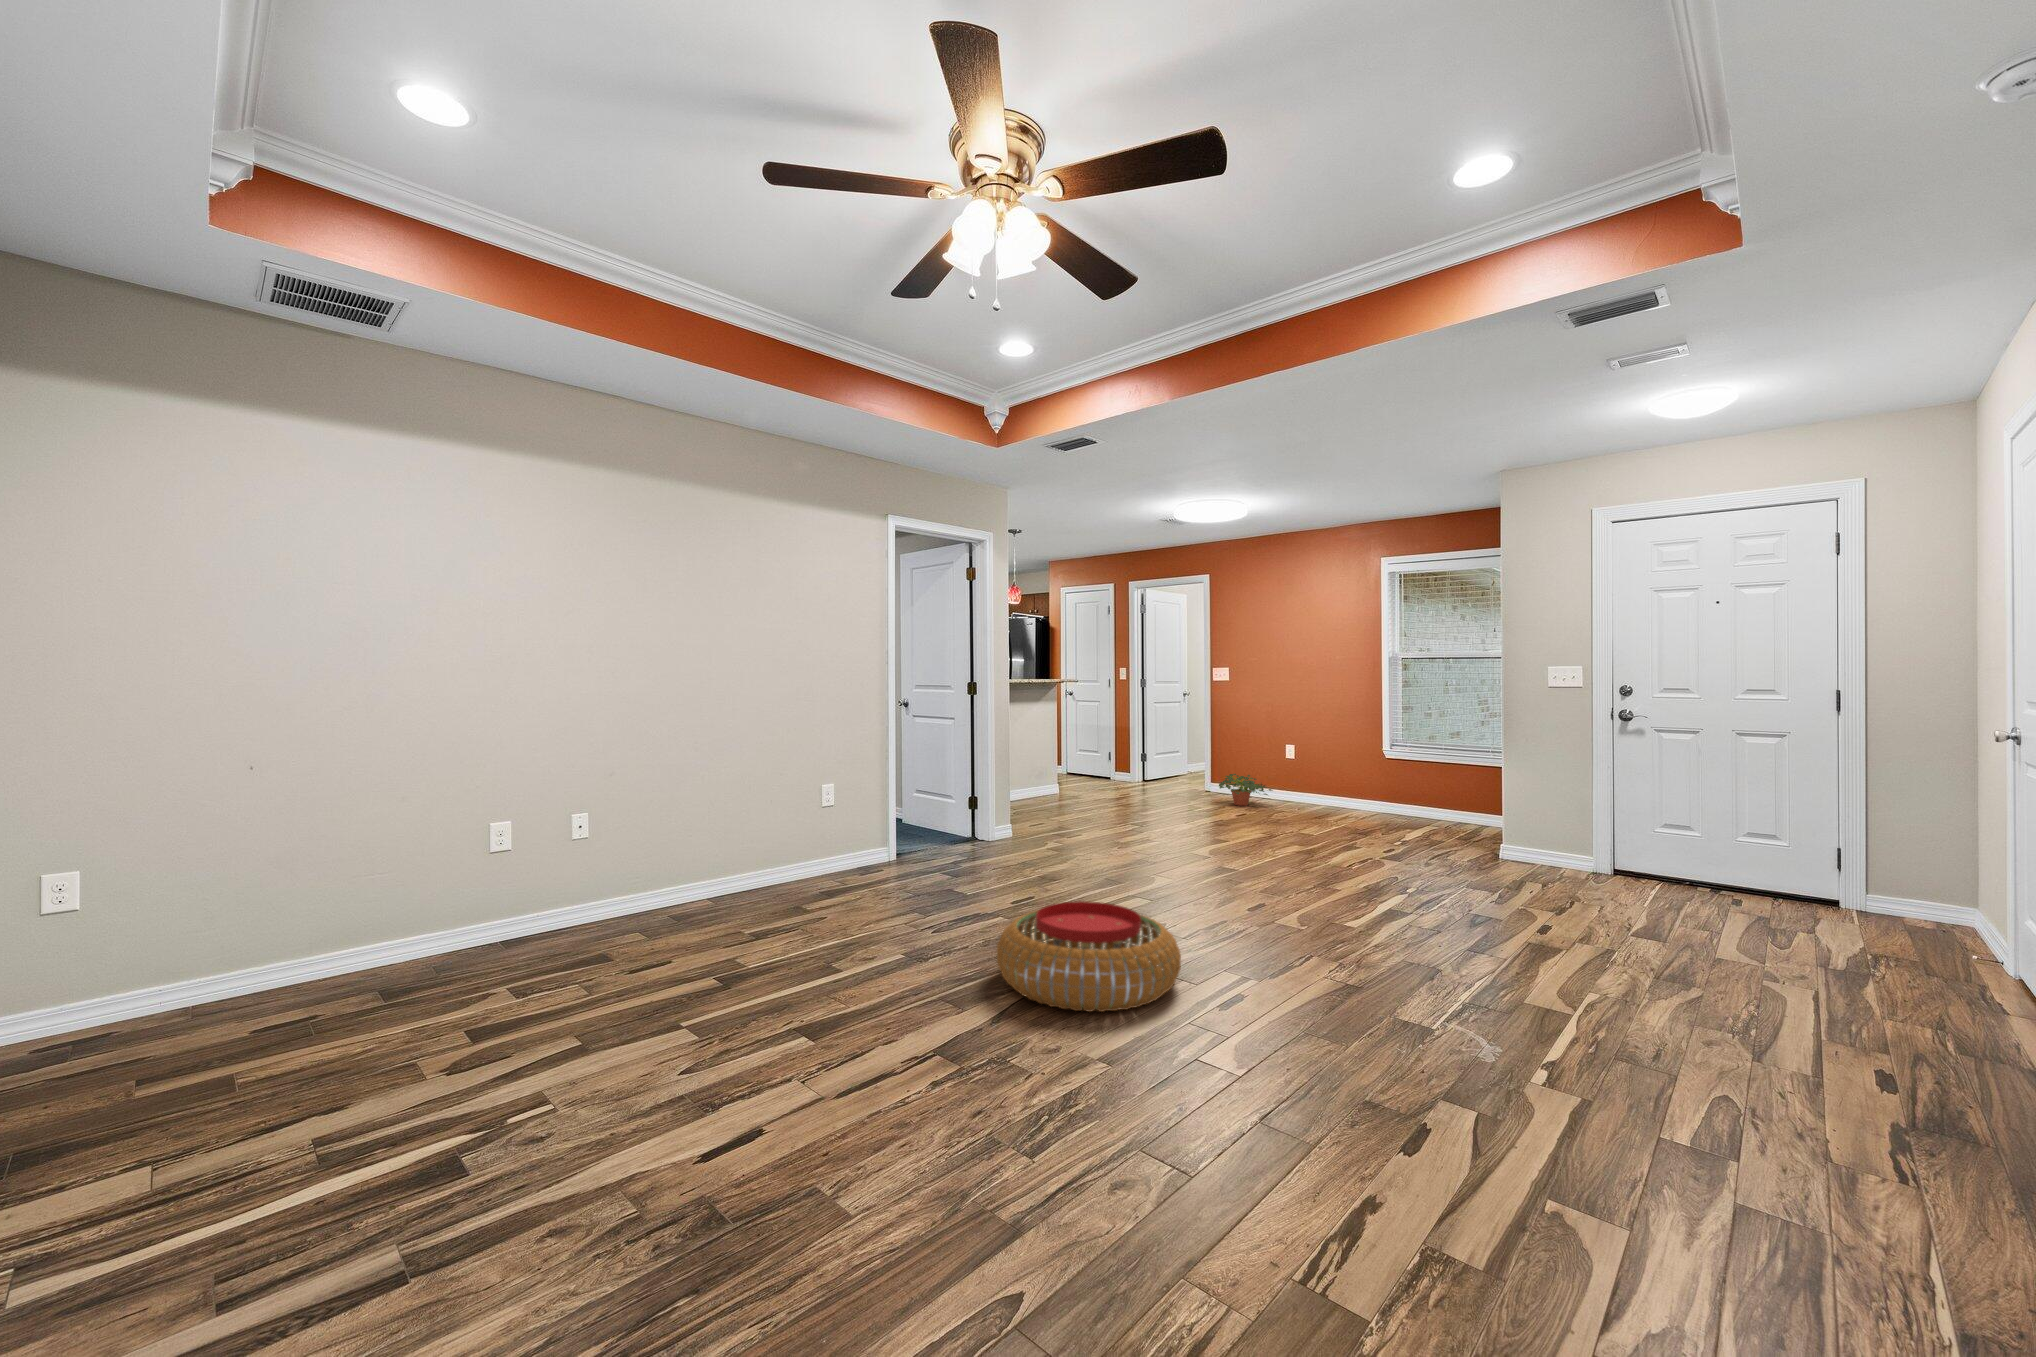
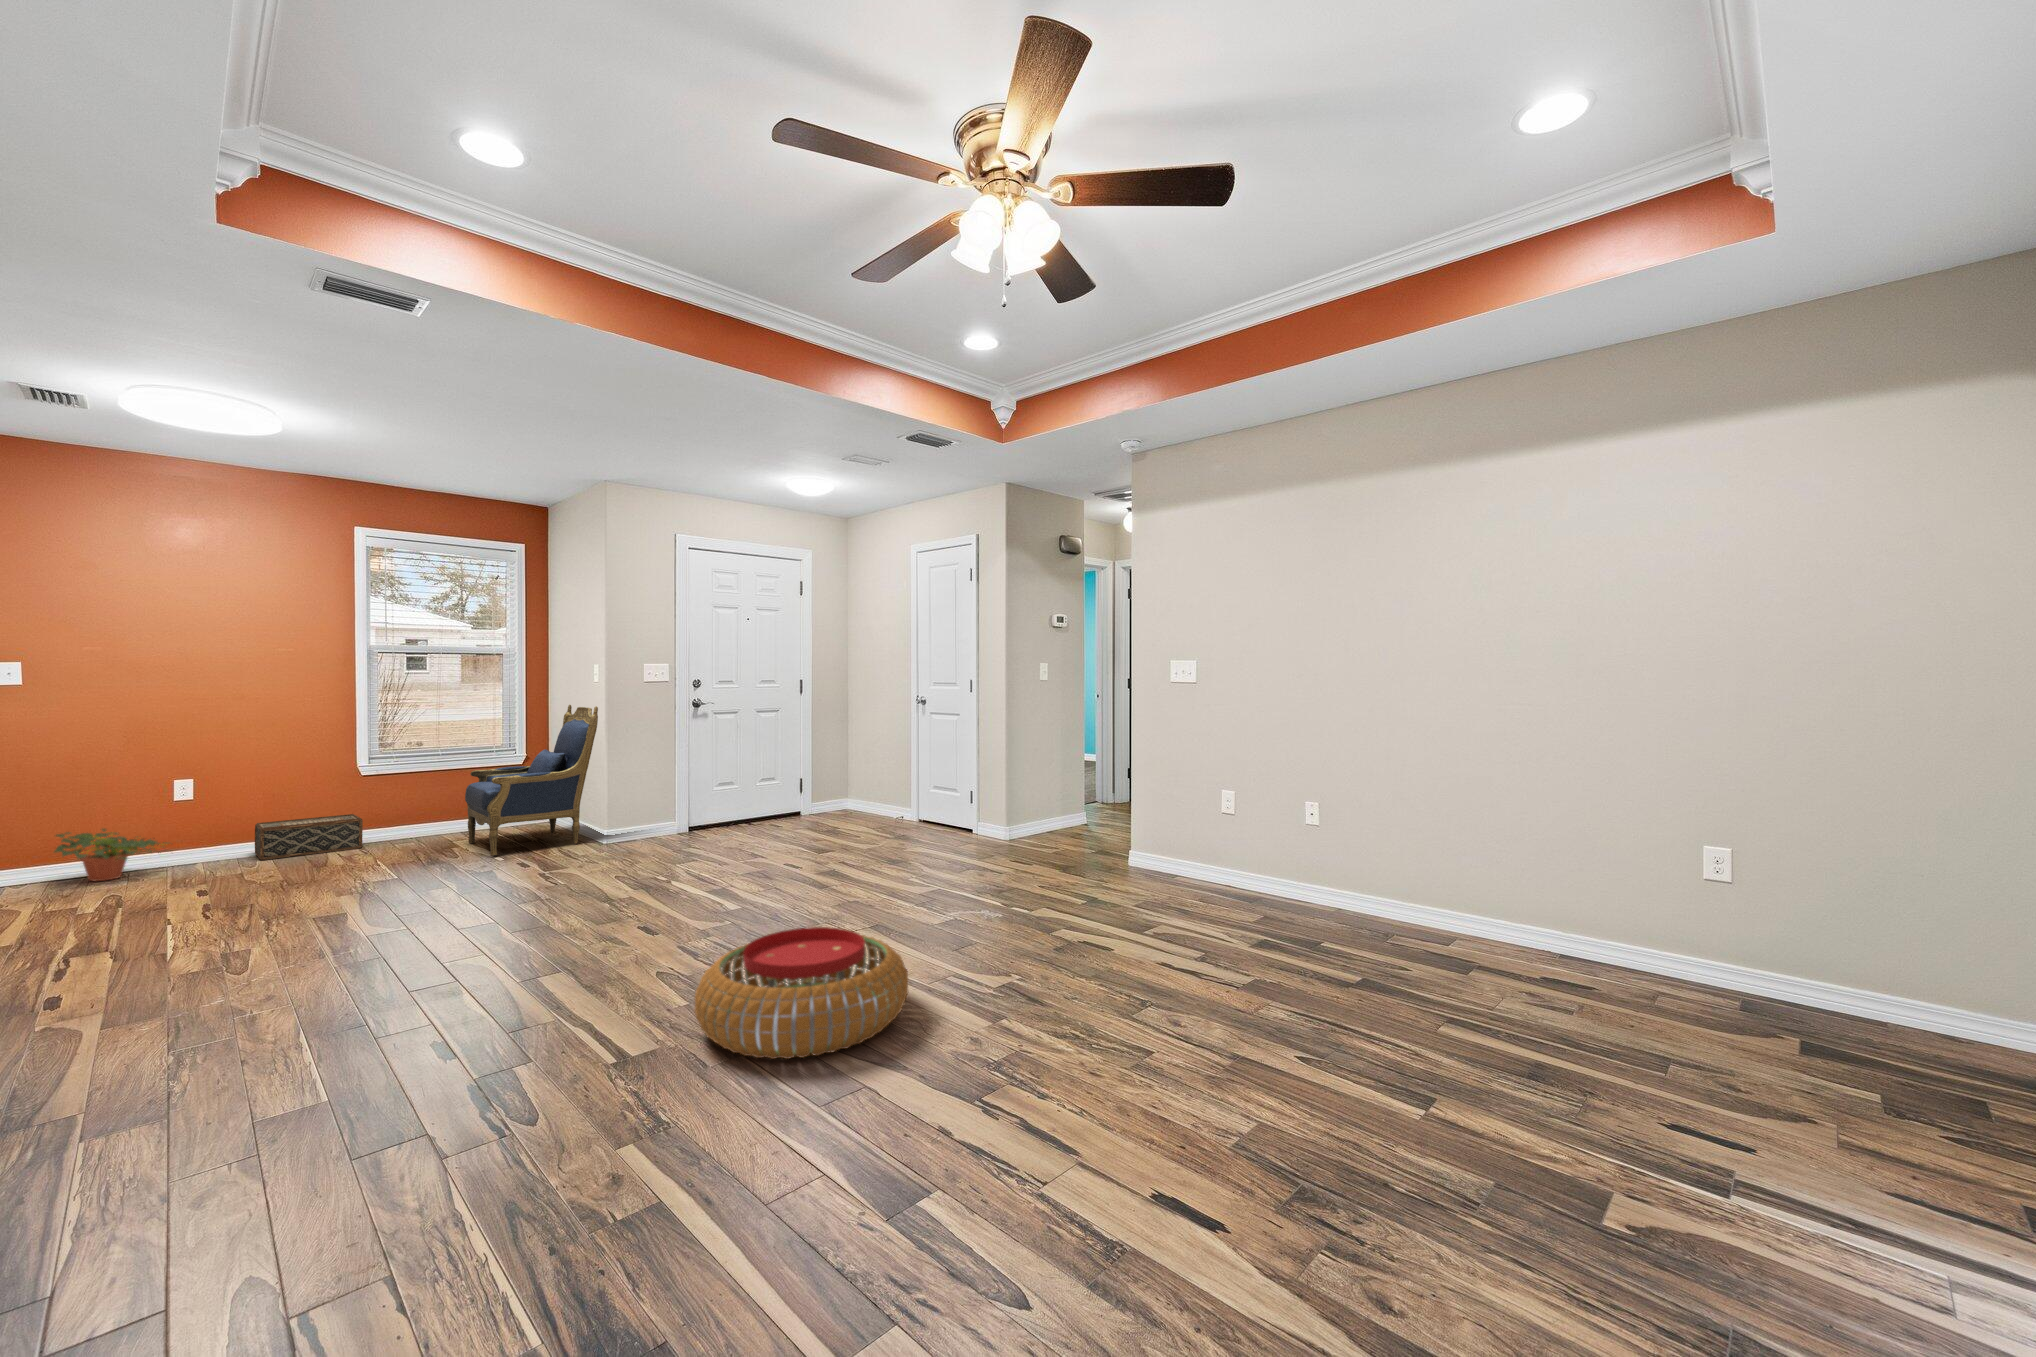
armchair: none [1389,710,1516,853] -> present [465,705,598,856]
woven basket: none [1307,787,1377,819] -> present [255,814,363,860]

